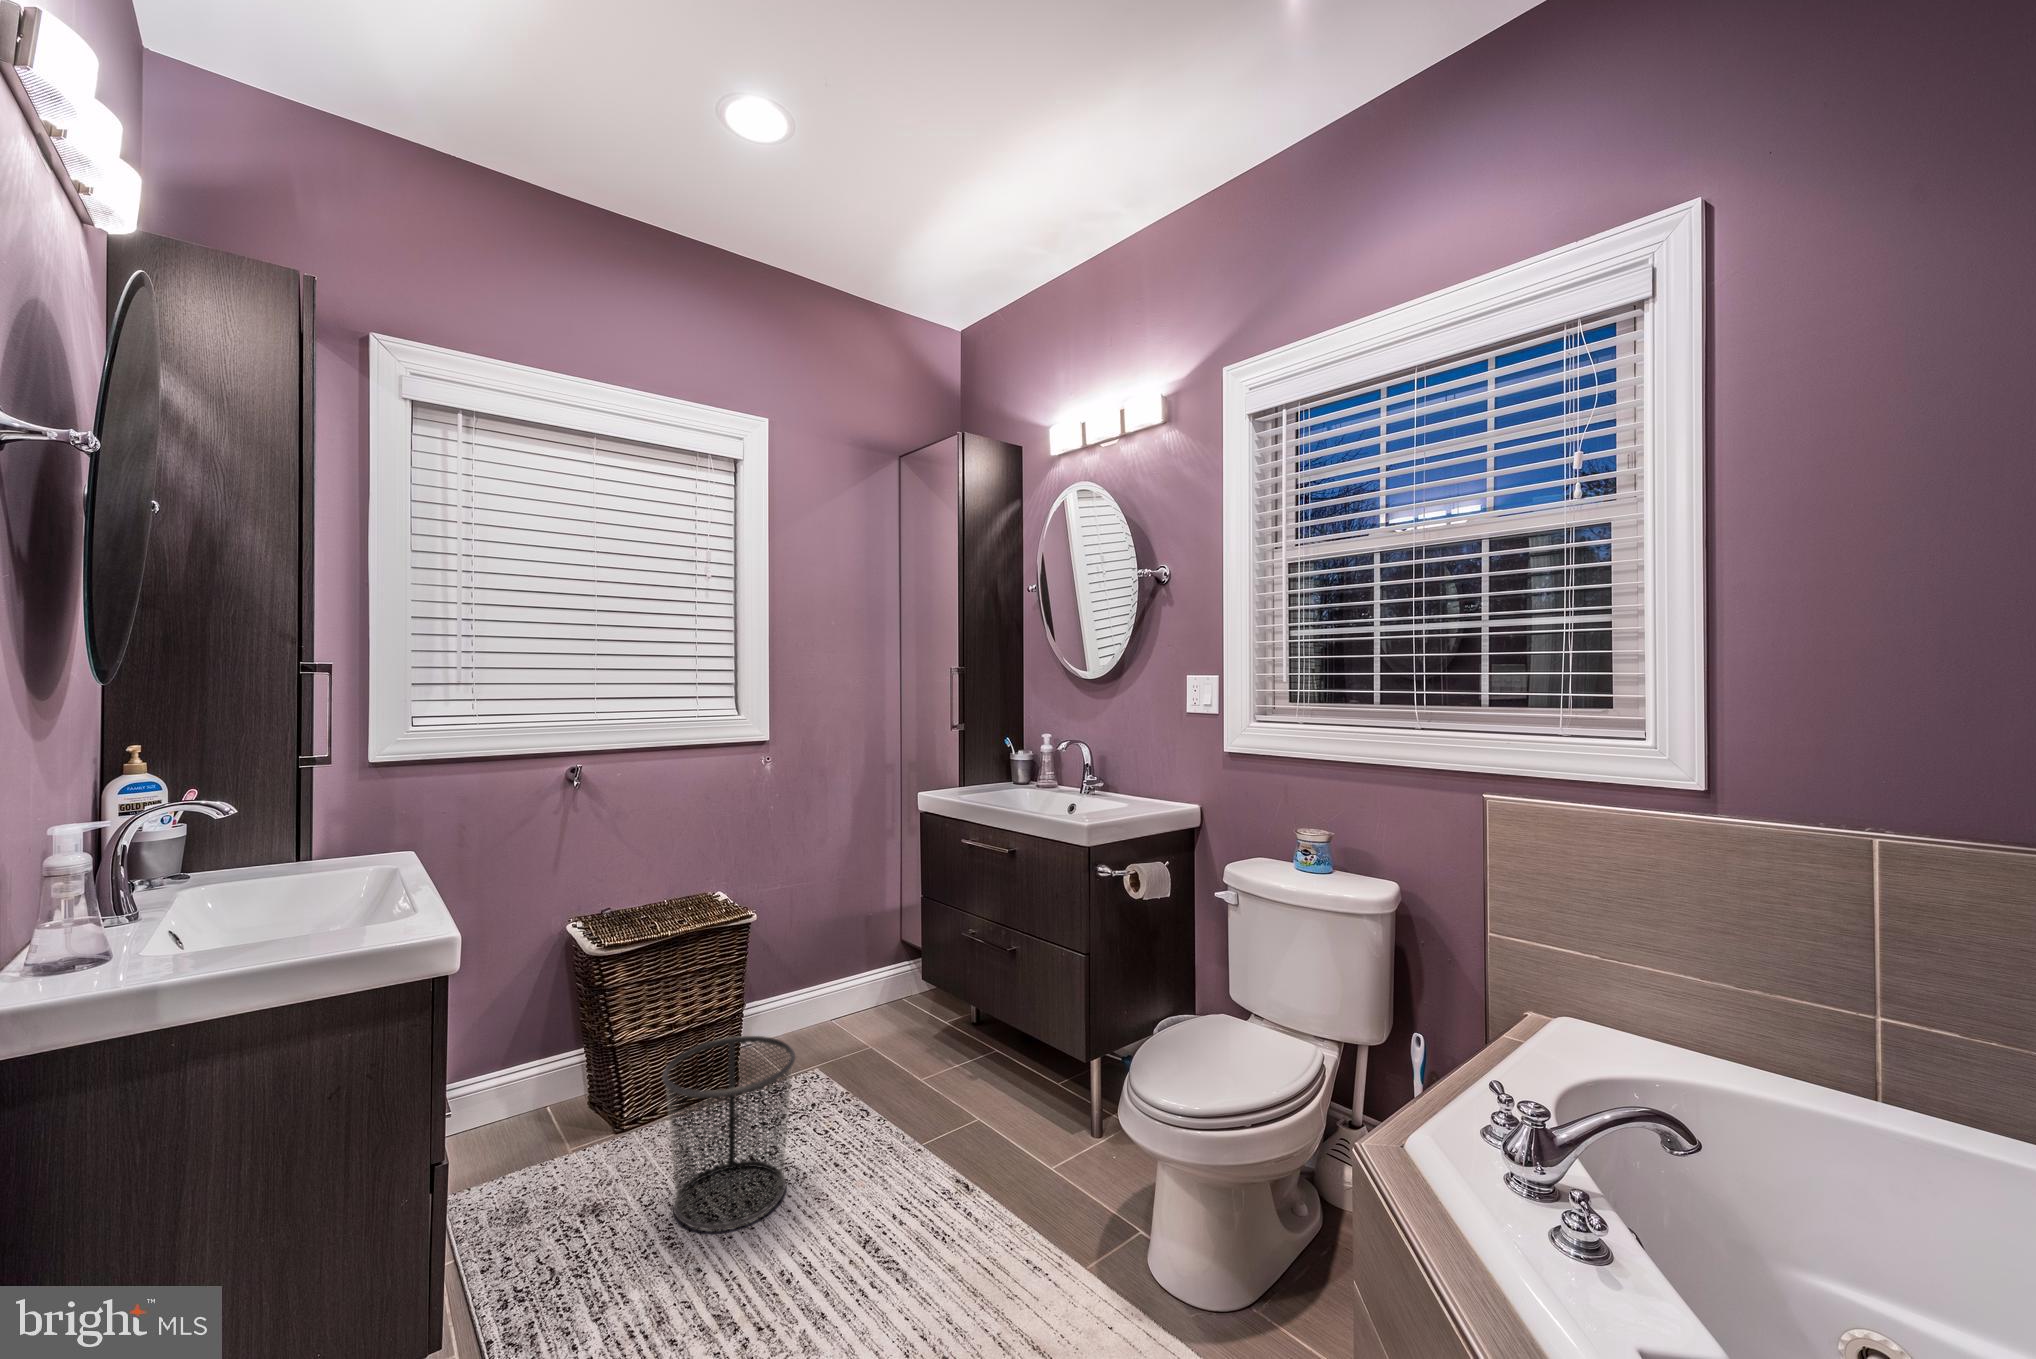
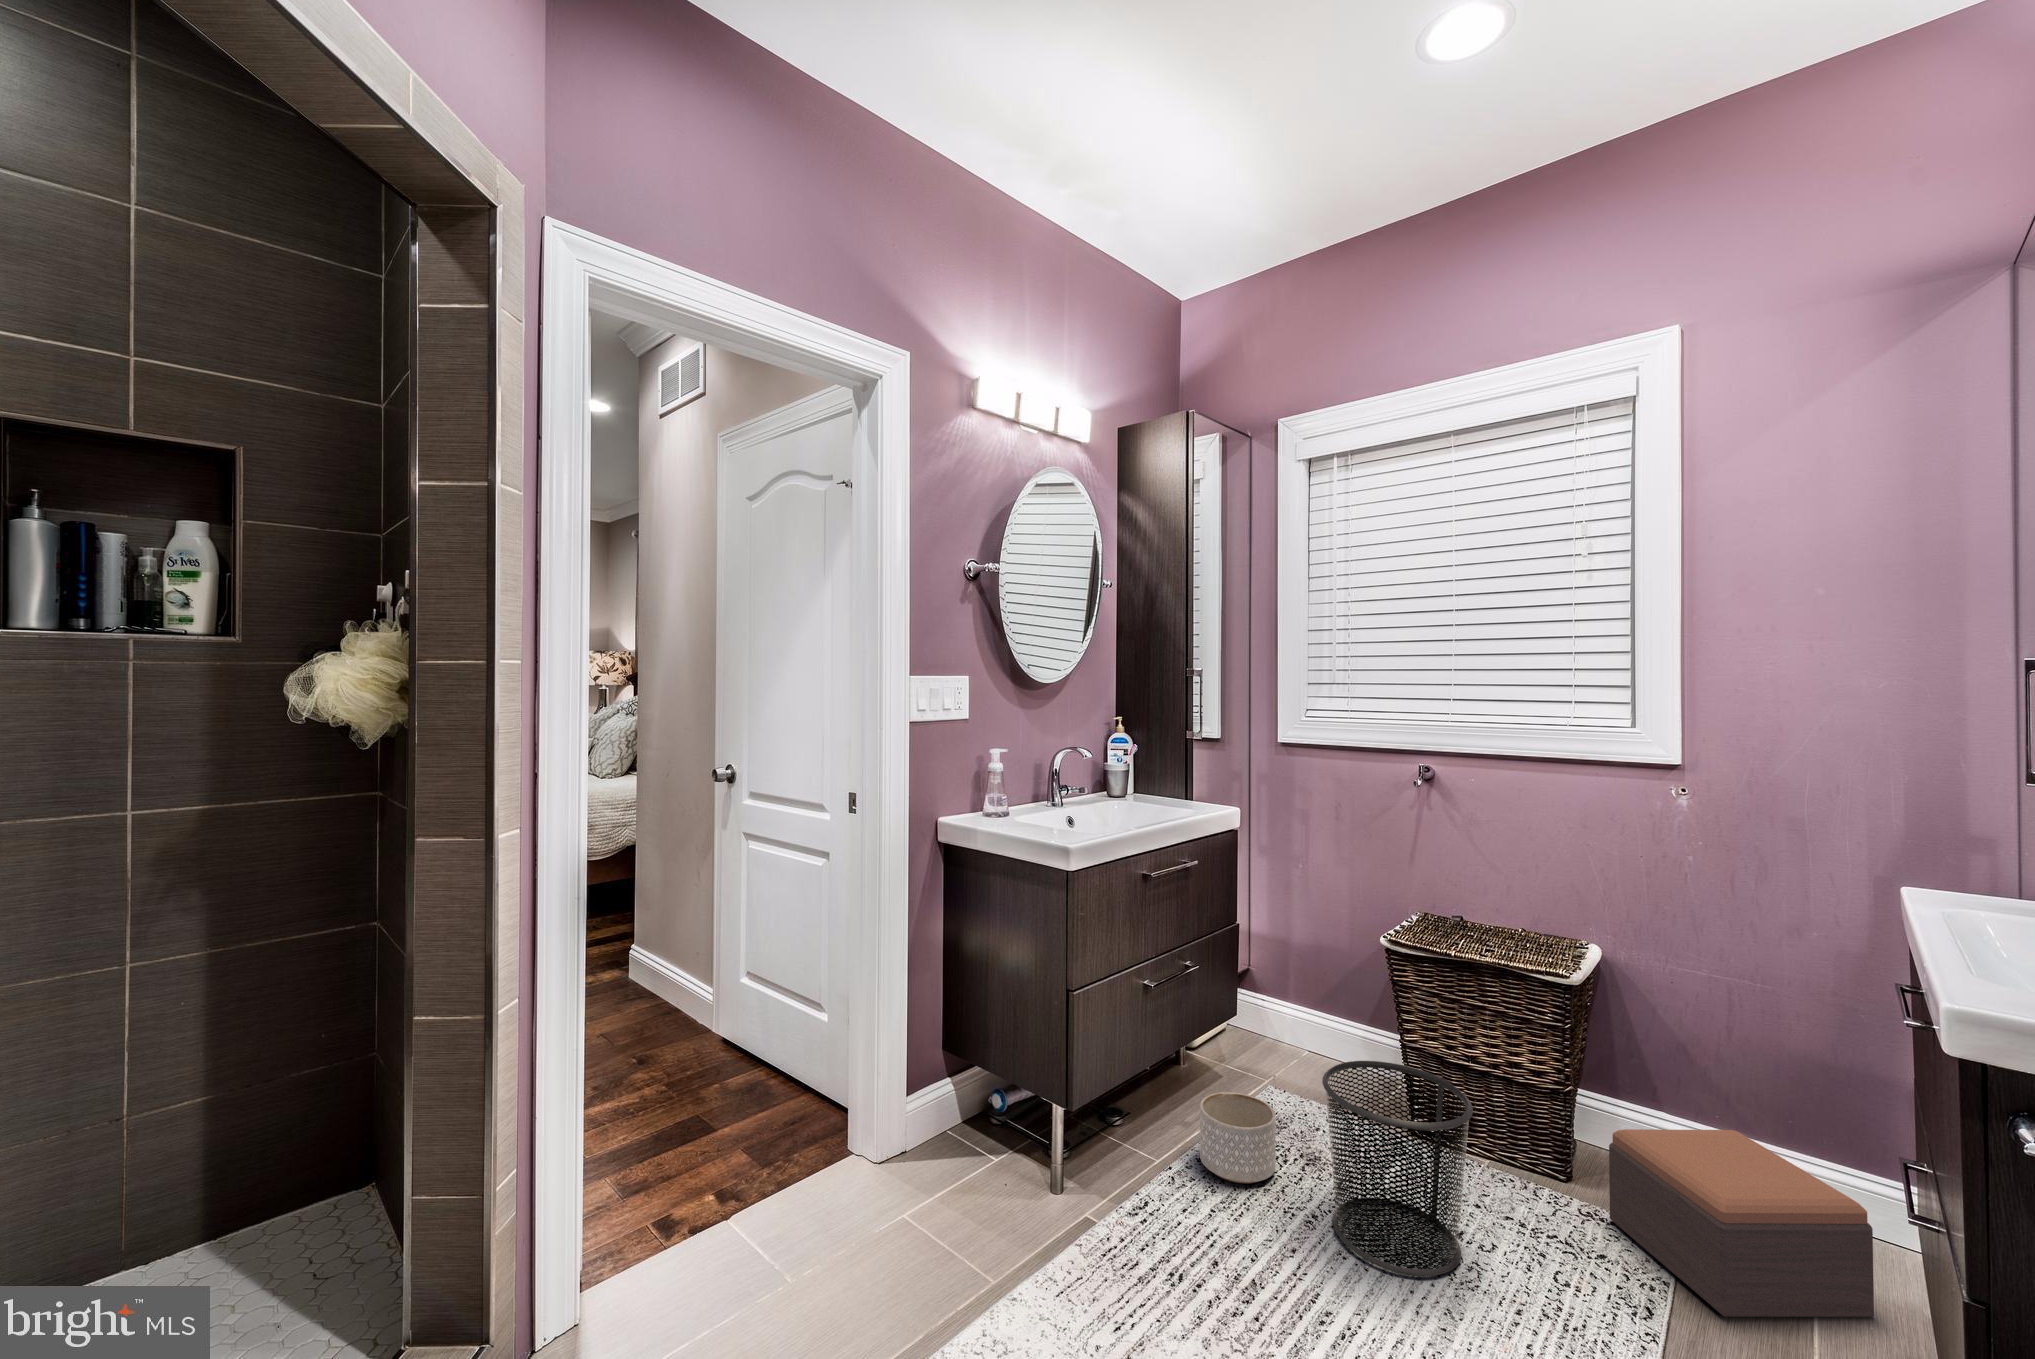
footstool: none [787,983,905,1089] -> present [1609,1129,1874,1317]
planter: none [497,1178,599,1299] -> present [1200,1092,1276,1183]

